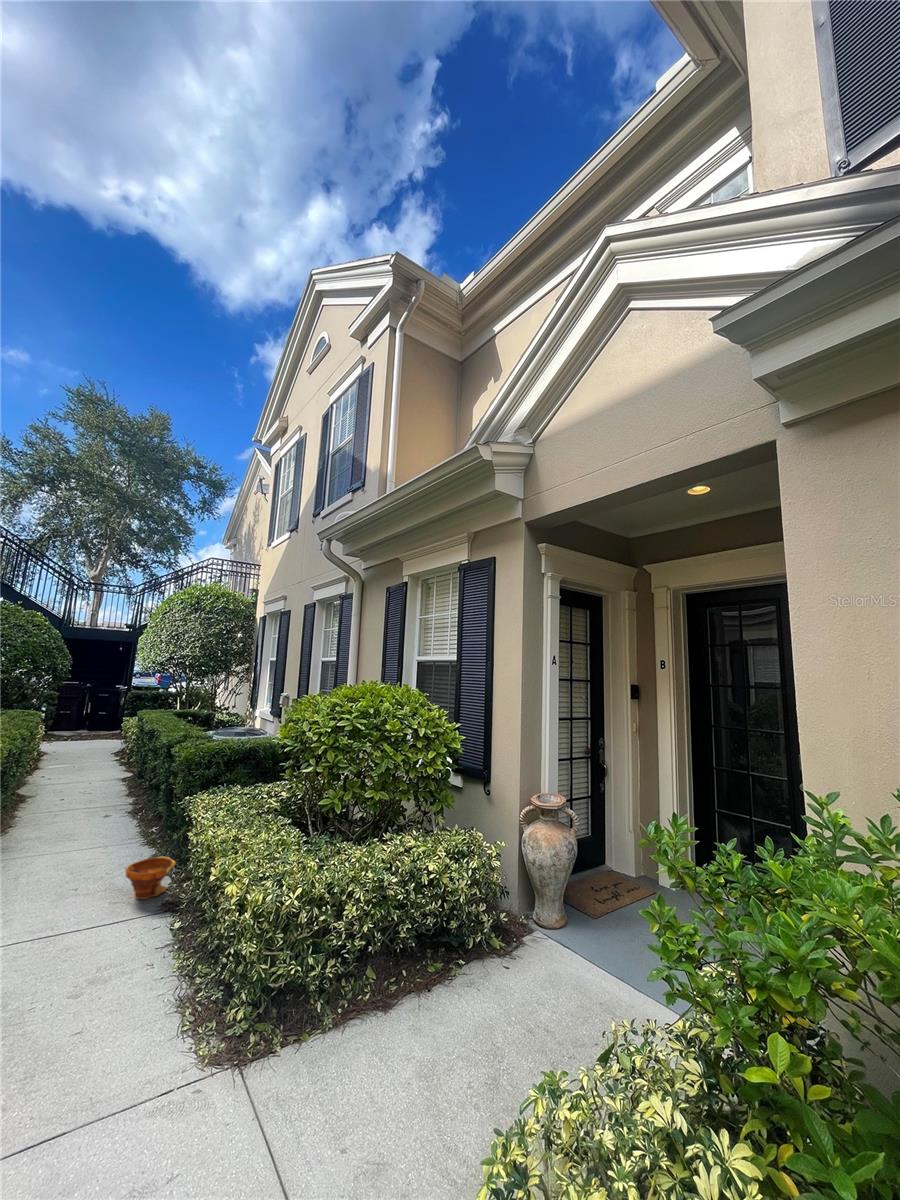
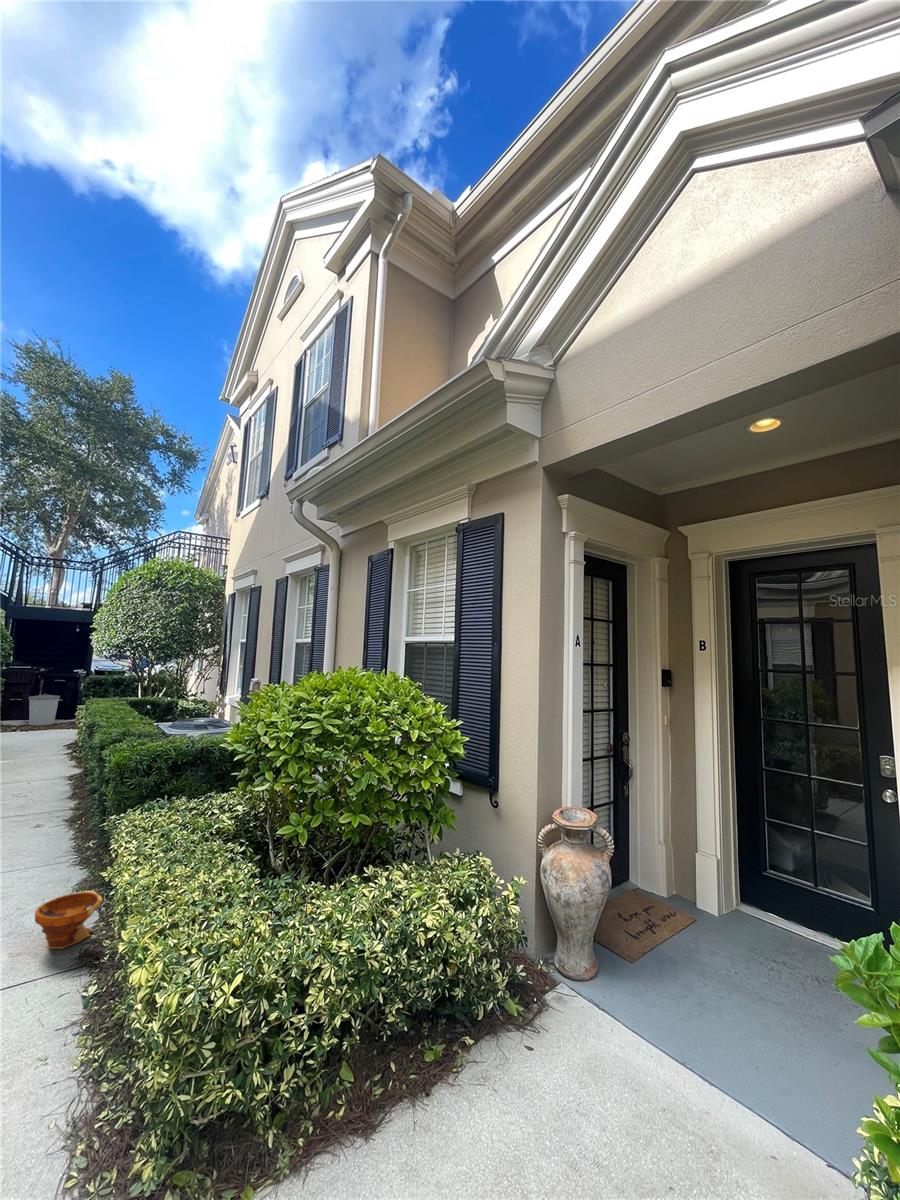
trash can: none [76,705,104,734] -> present [28,694,60,725]

